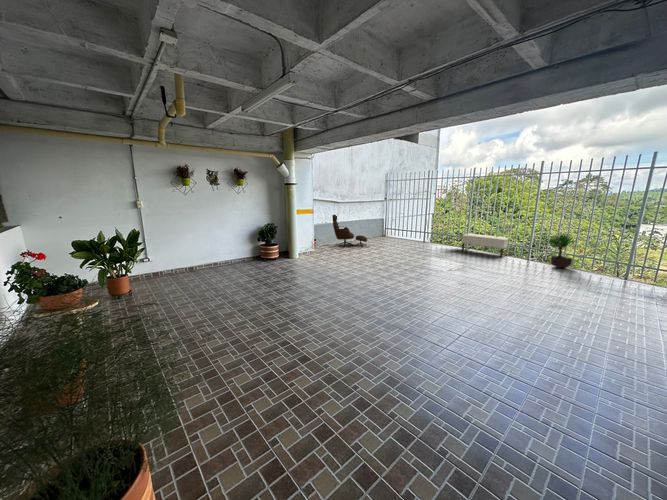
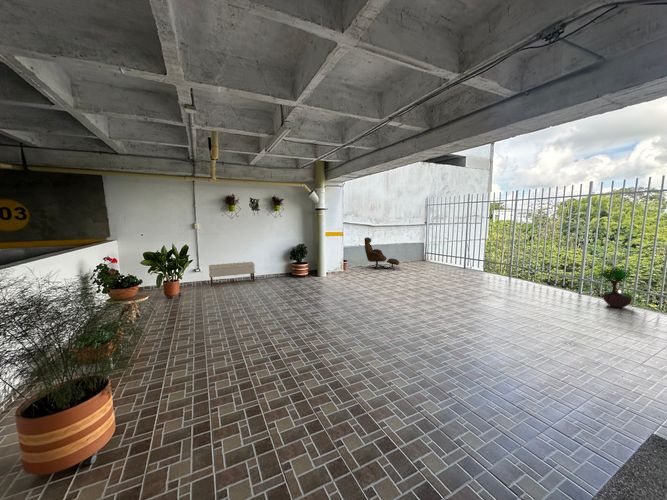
bench: present [462,234,509,257] -> present [209,262,255,286]

